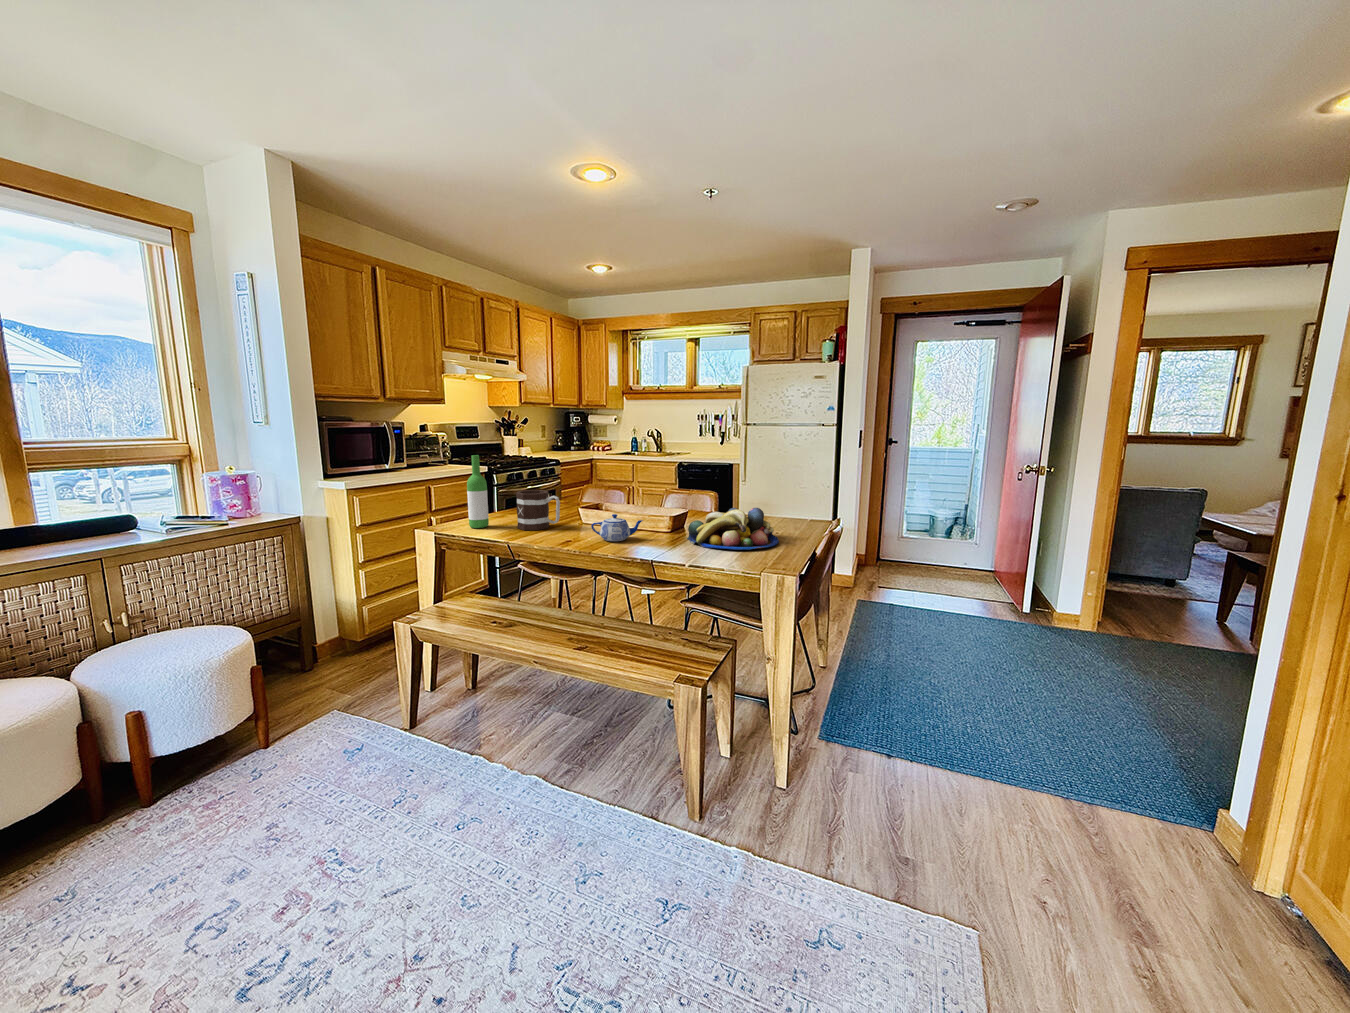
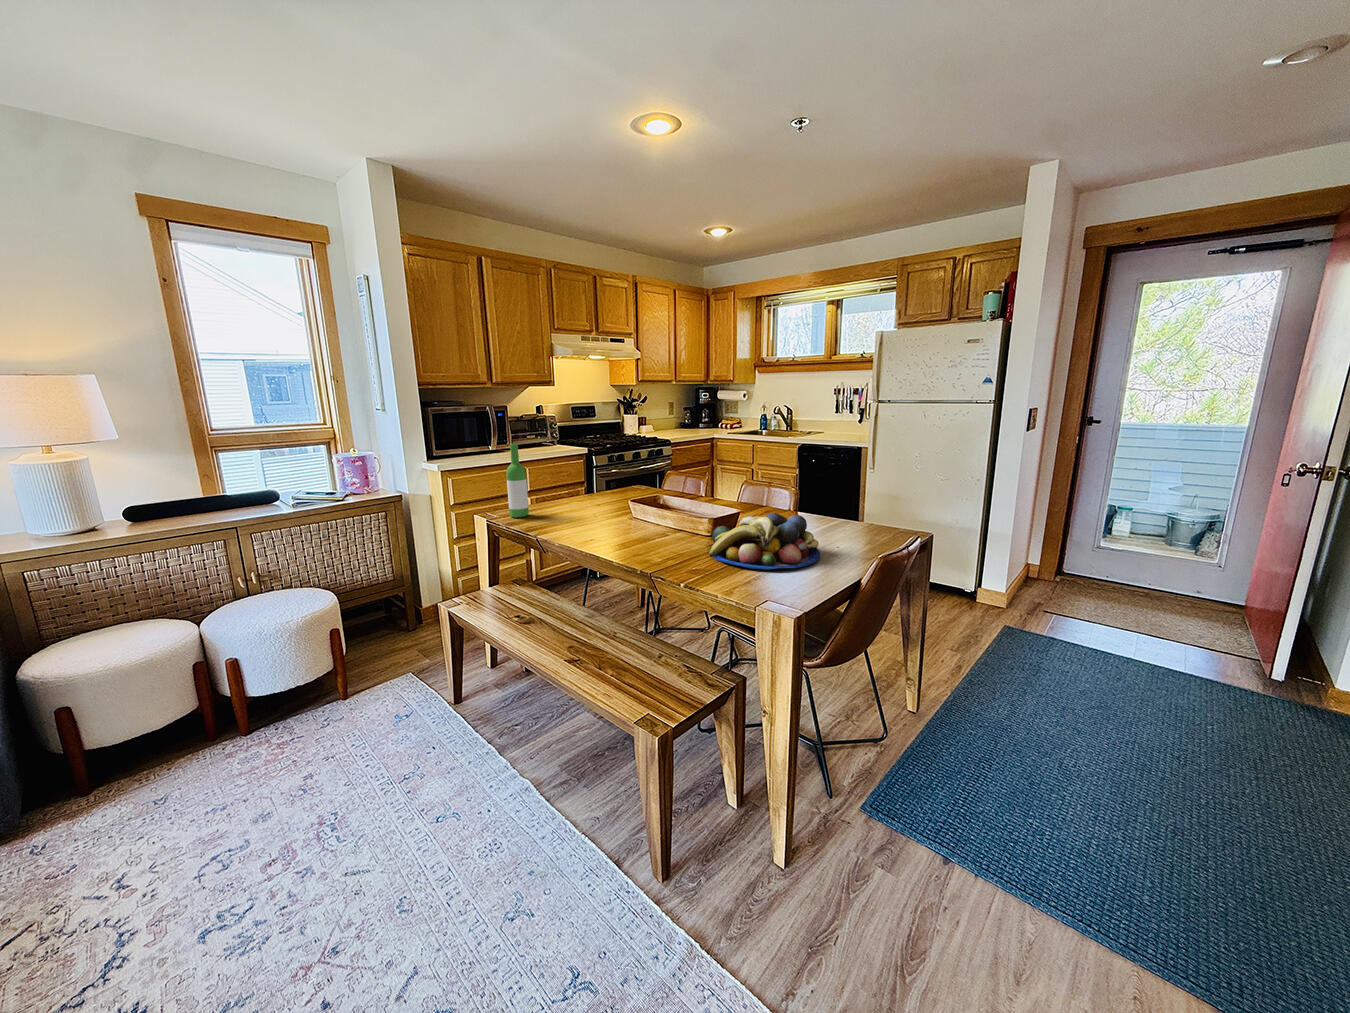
mug: present [516,490,560,530] -> none [549,480,589,524]
teapot: present [591,514,643,541] -> none [606,514,660,544]

